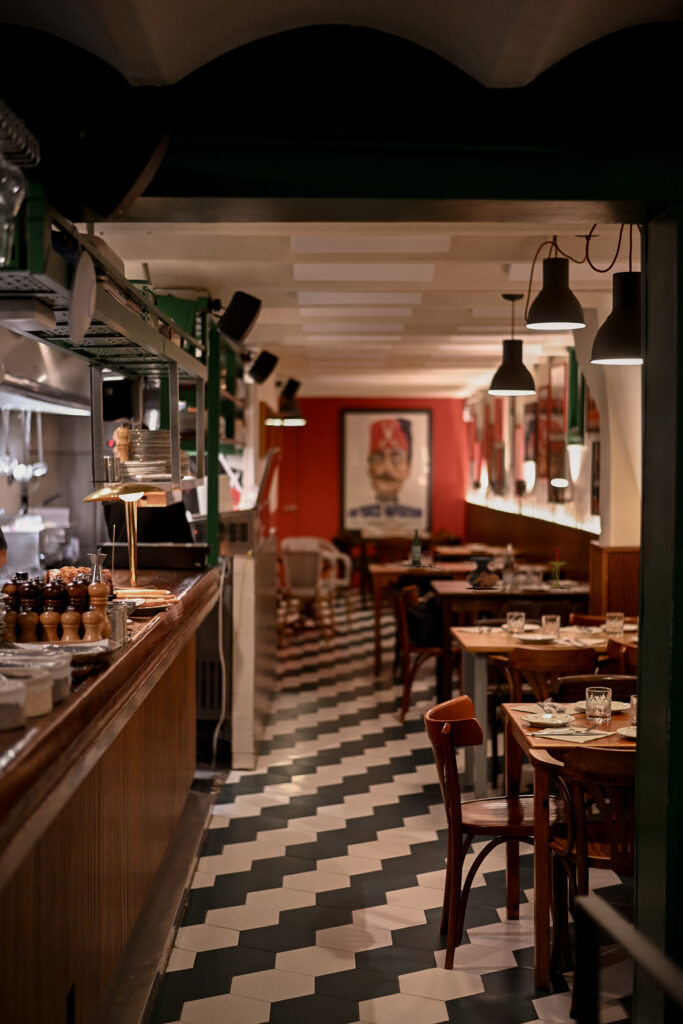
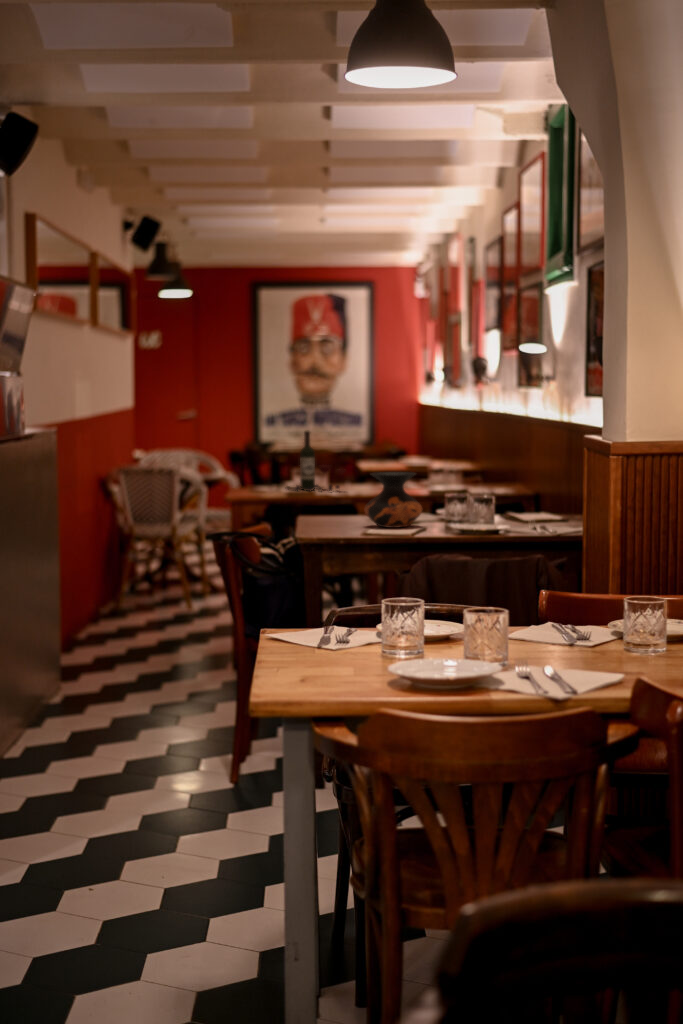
candle: present [551,547,564,588] -> none [512,451,540,524]

